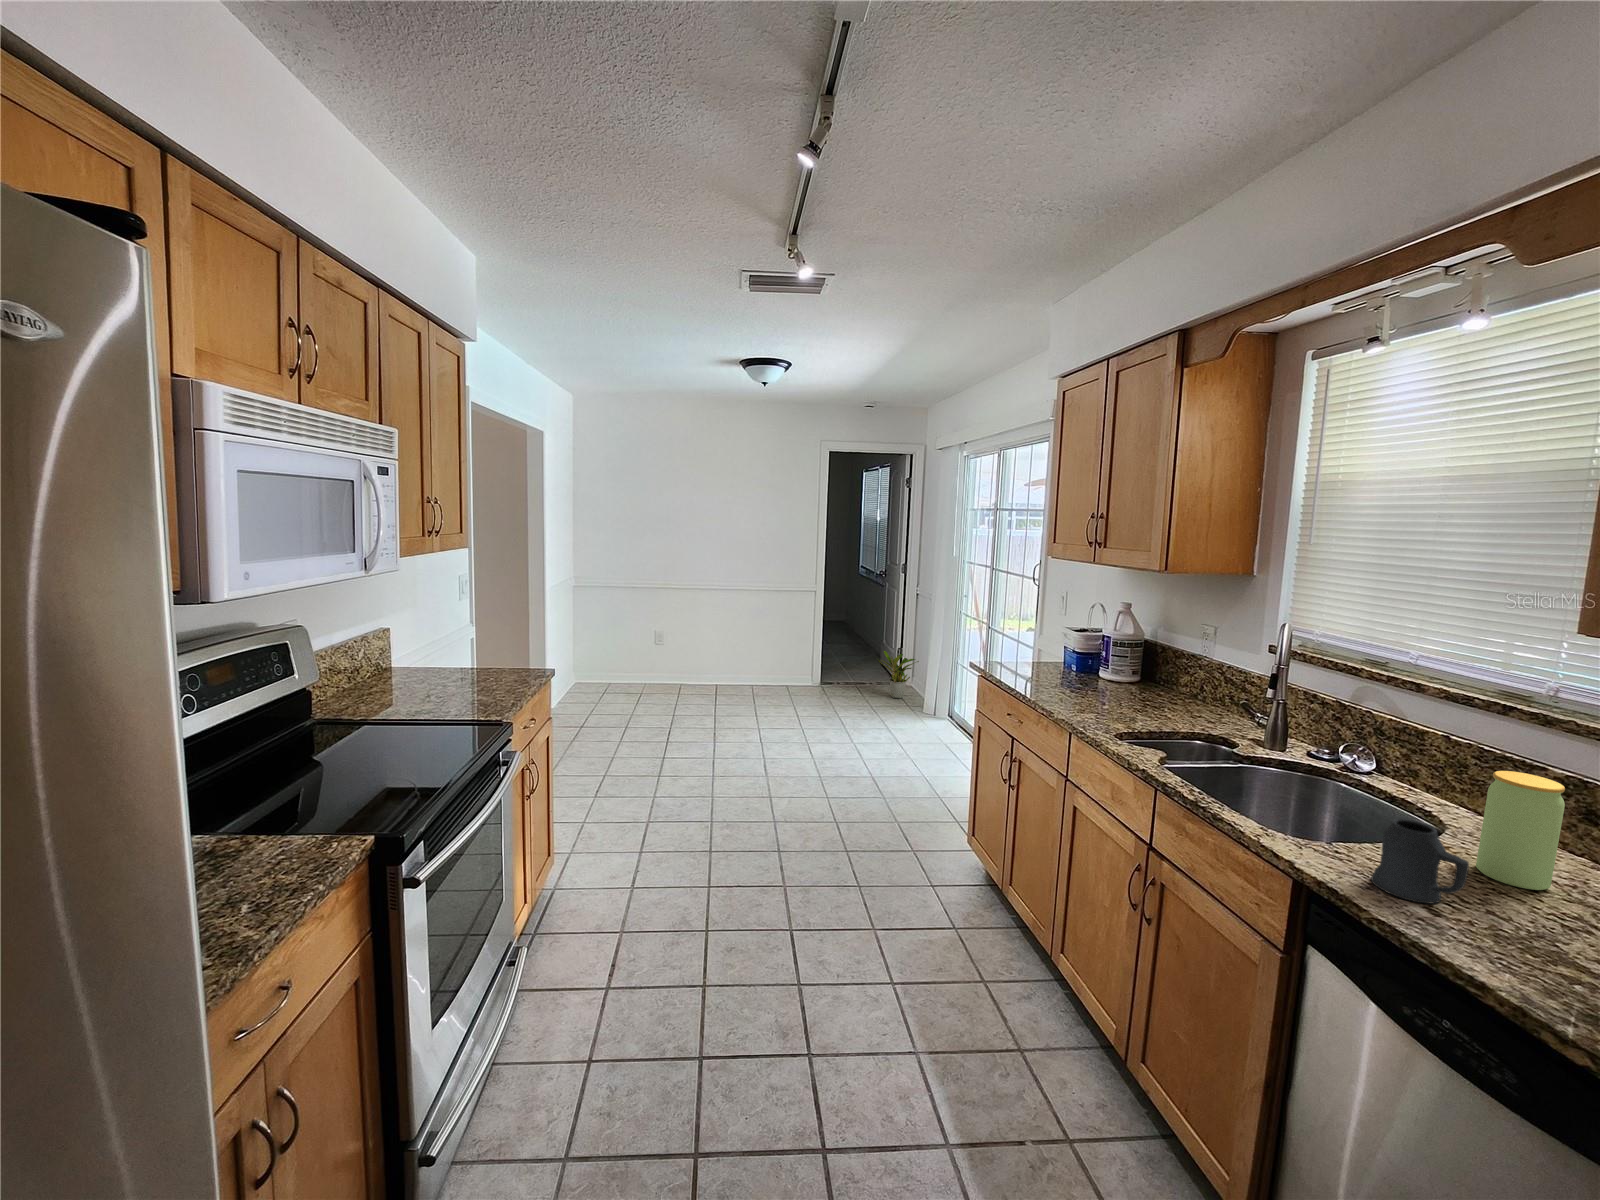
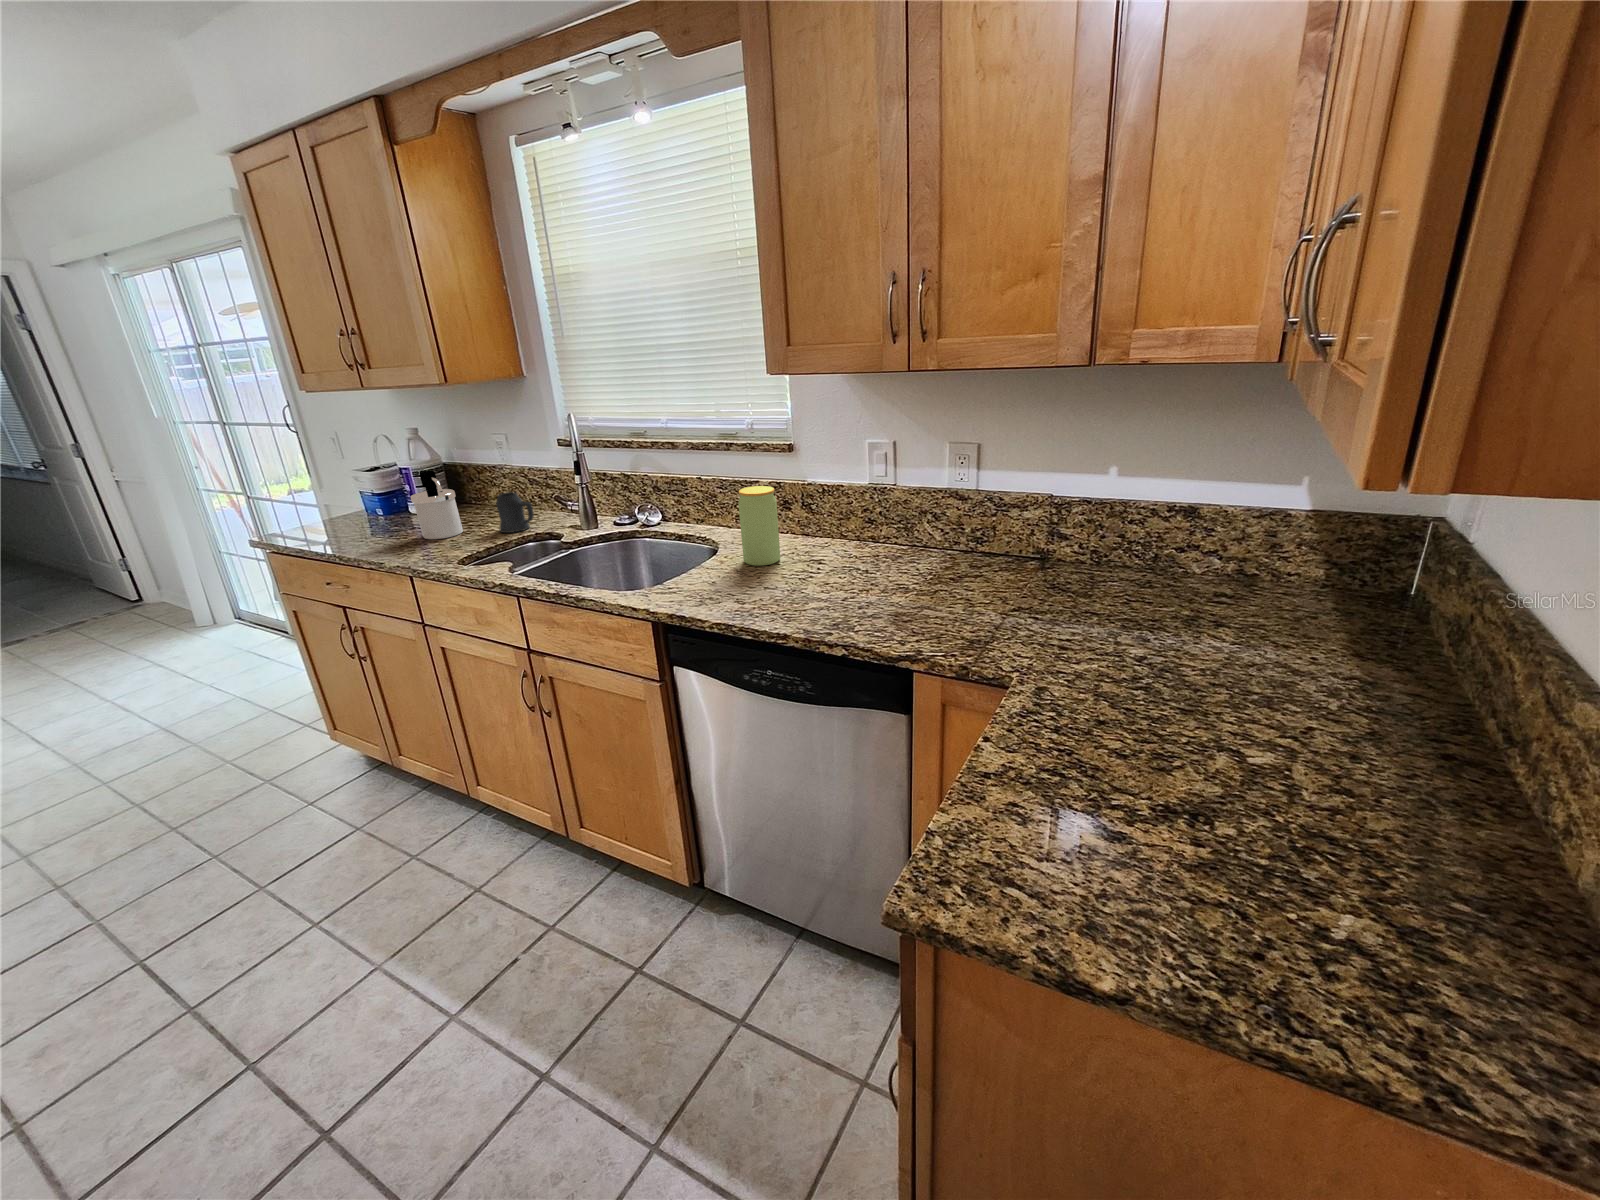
soap dispenser: none [1098,645,1140,709] -> present [411,471,463,539]
potted plant: present [878,651,919,699] -> none [75,565,157,626]
mug: present [1371,819,1469,904] -> present [496,492,534,533]

